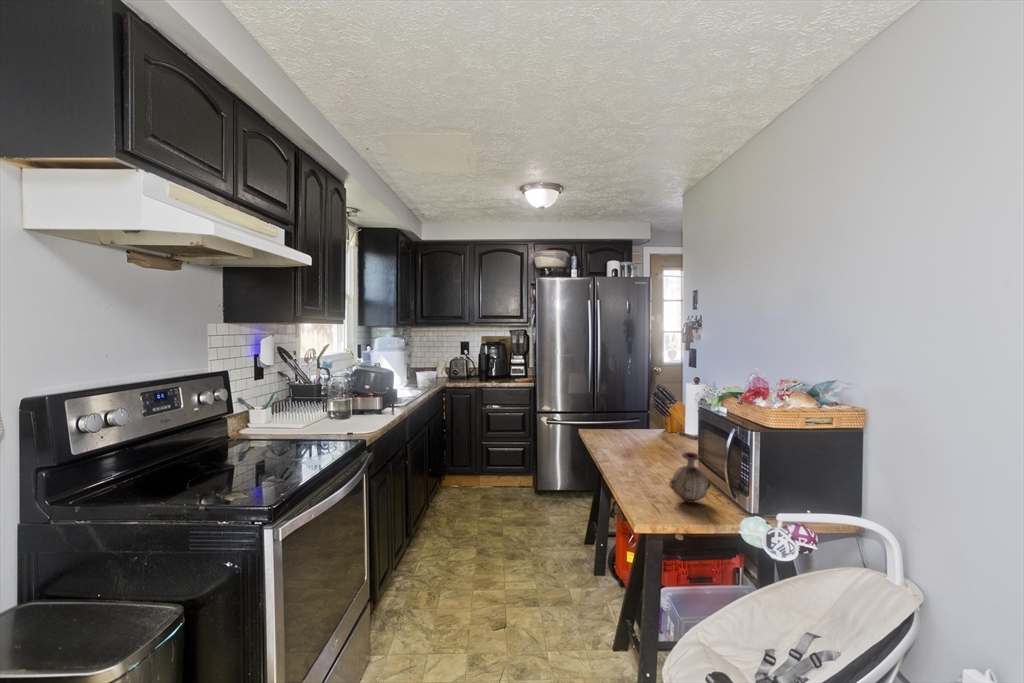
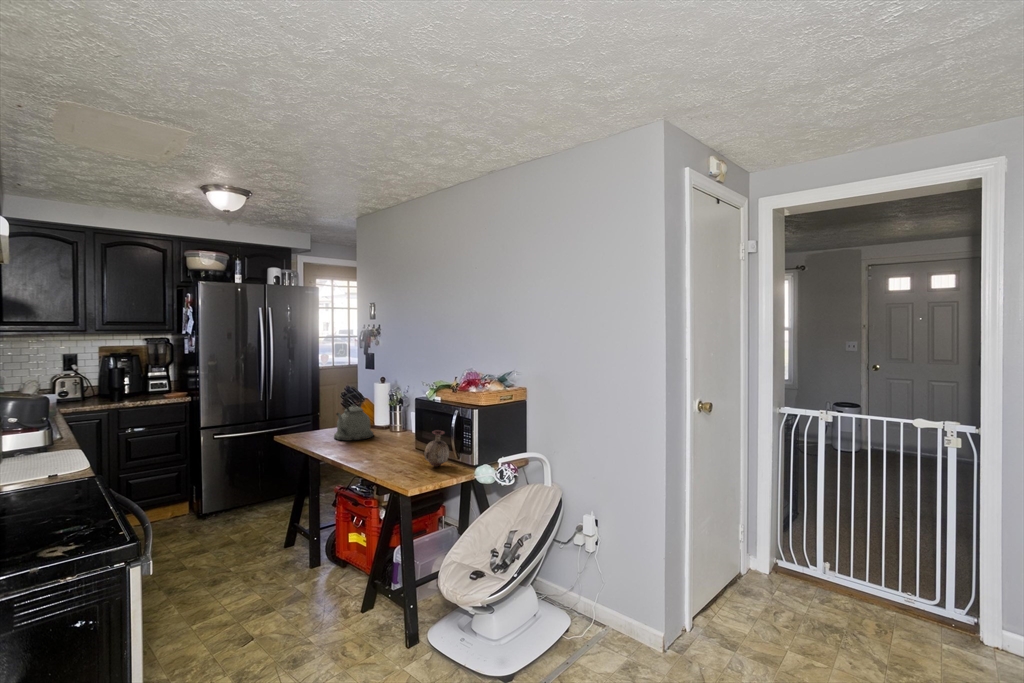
kettle: none [610,391,659,446] -> present [334,393,374,441]

